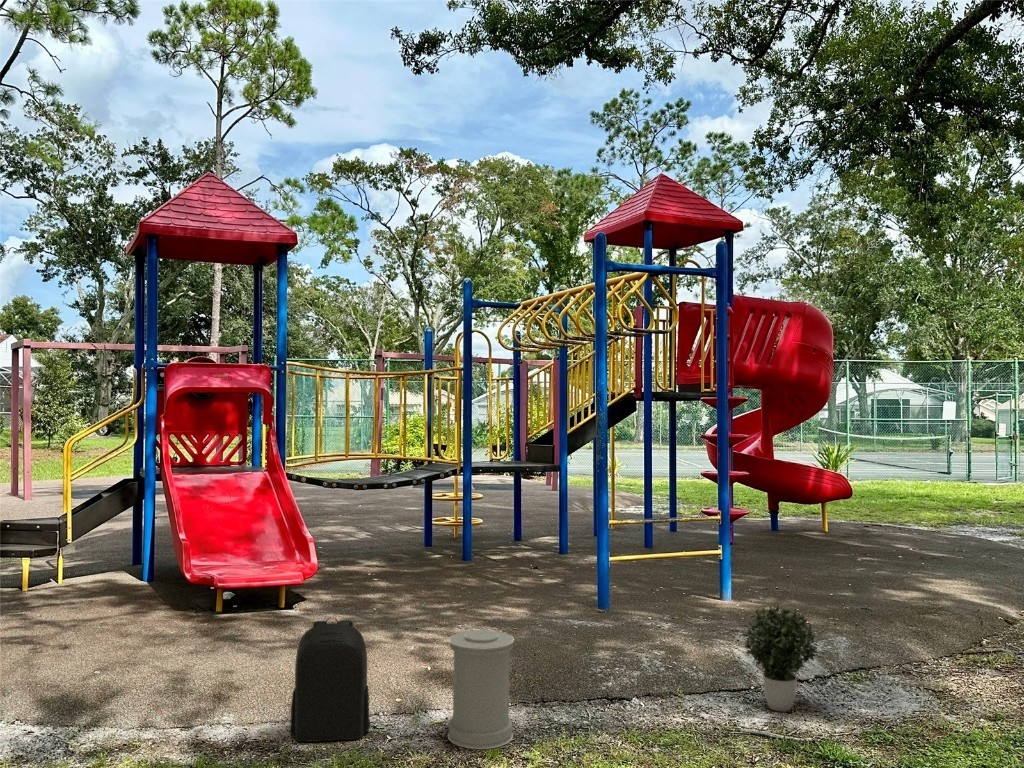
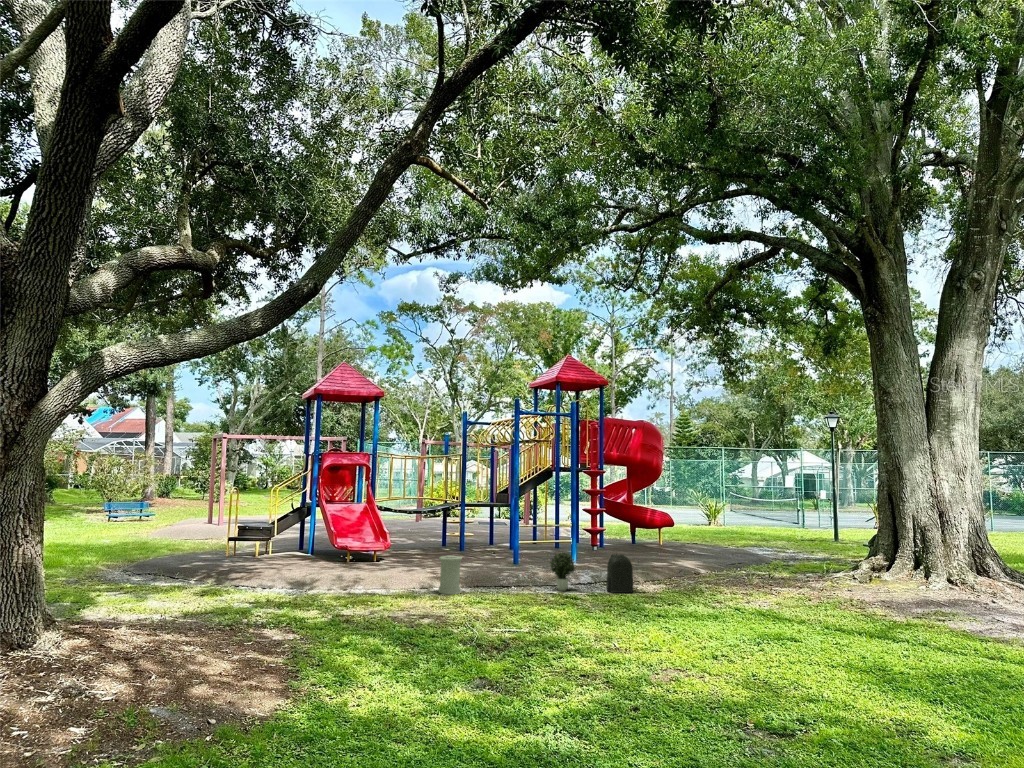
backpack: present [289,618,370,742] -> present [606,554,633,593]

